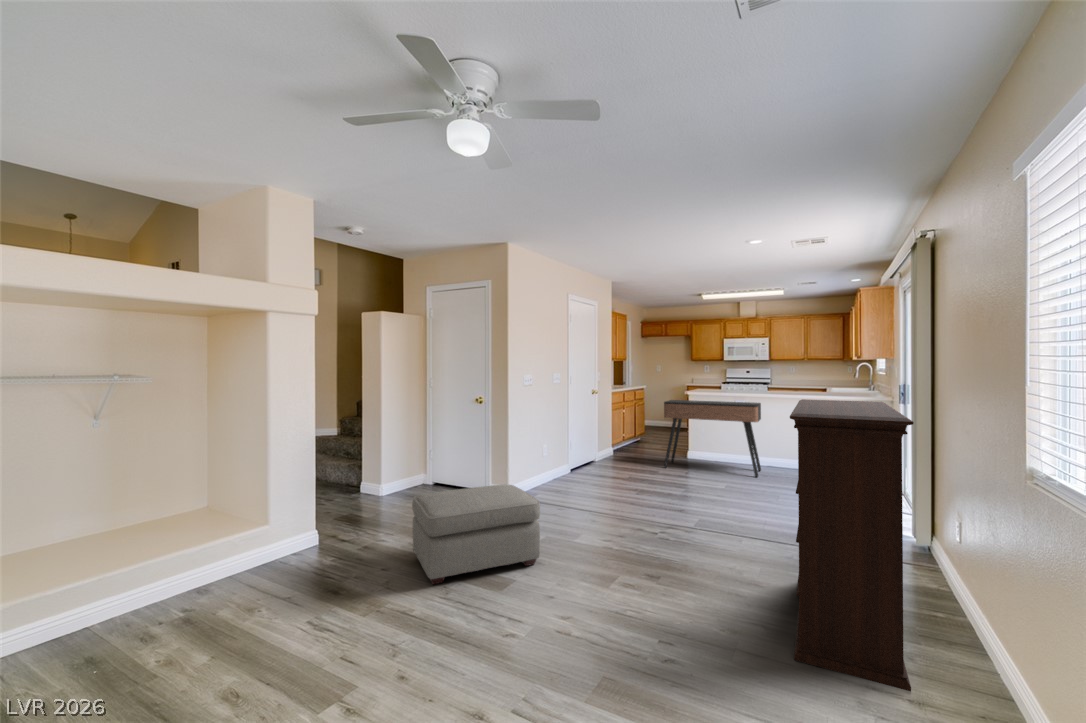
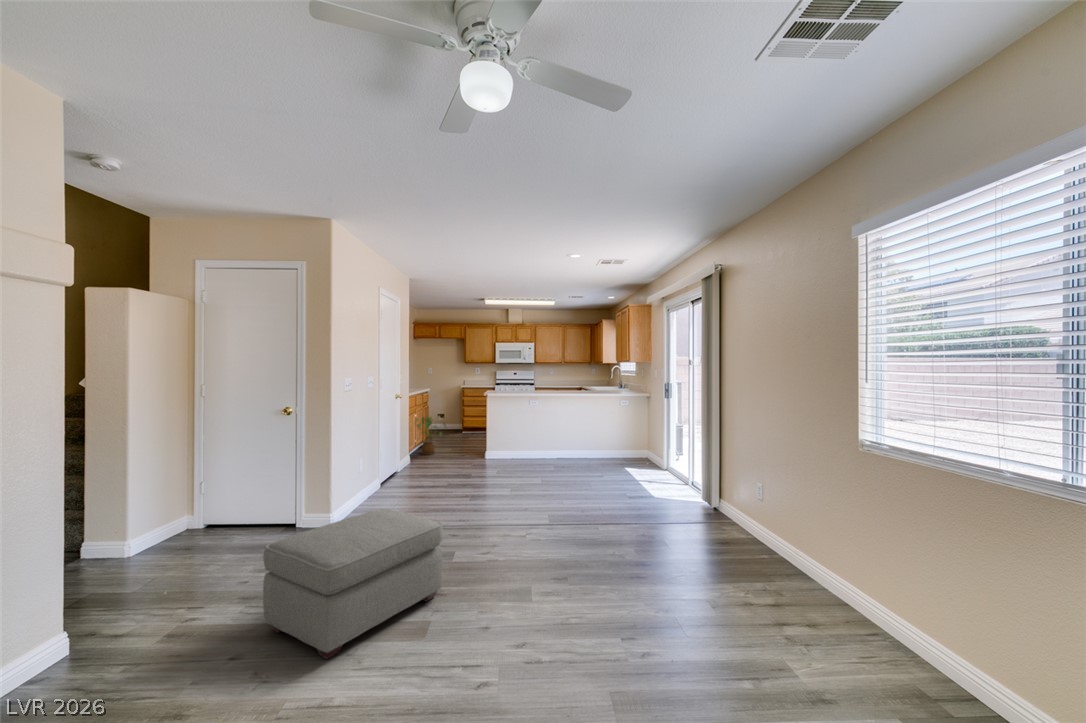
bookshelf: present [790,399,914,691] -> none [662,396,805,619]
console table: present [664,400,761,477] -> none [472,401,559,470]
house plant: none [623,412,654,450] -> present [416,417,446,455]

